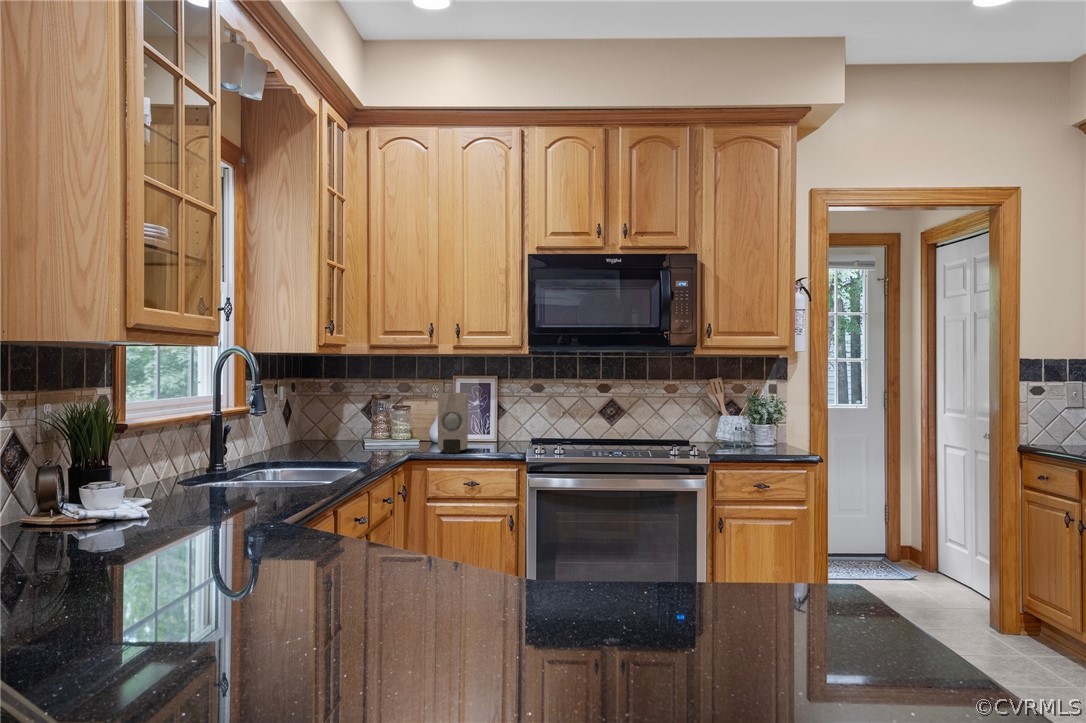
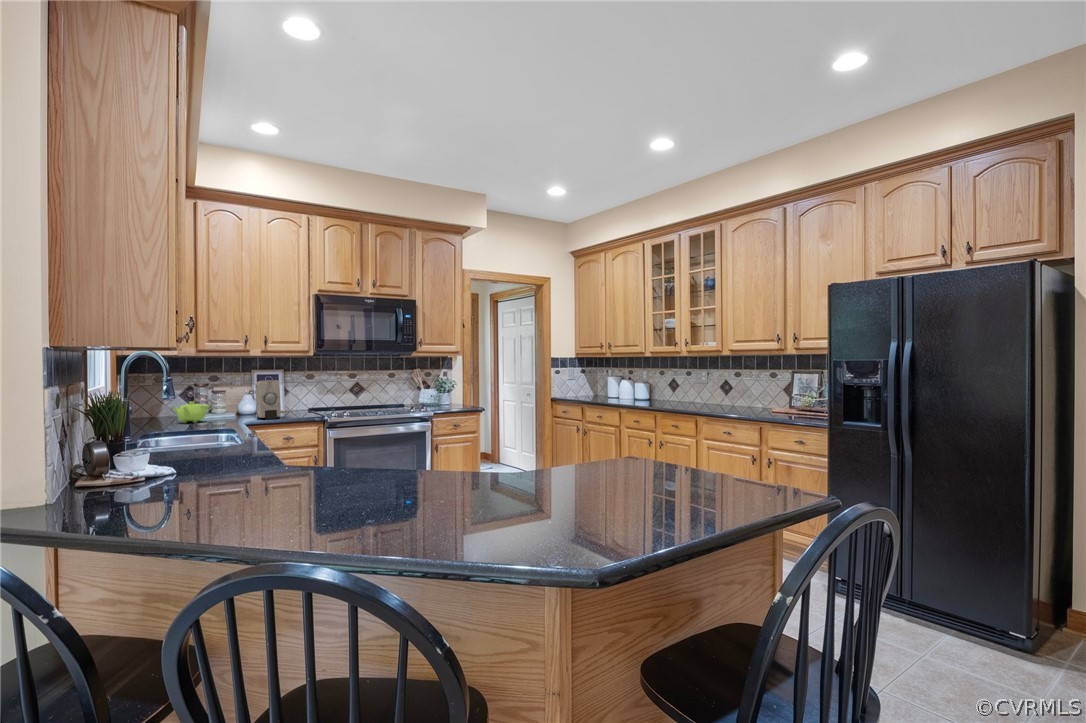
teapot: none [338,419,377,450] -> present [173,402,209,423]

